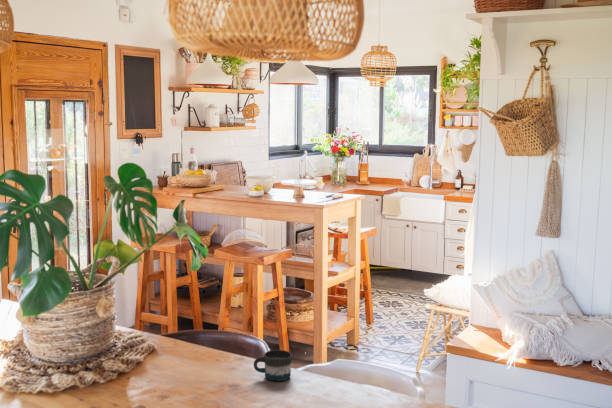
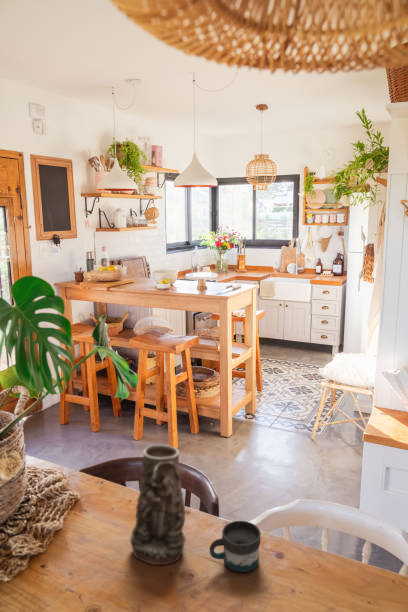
vase: none [198,292,239,376] -> present [130,445,186,565]

